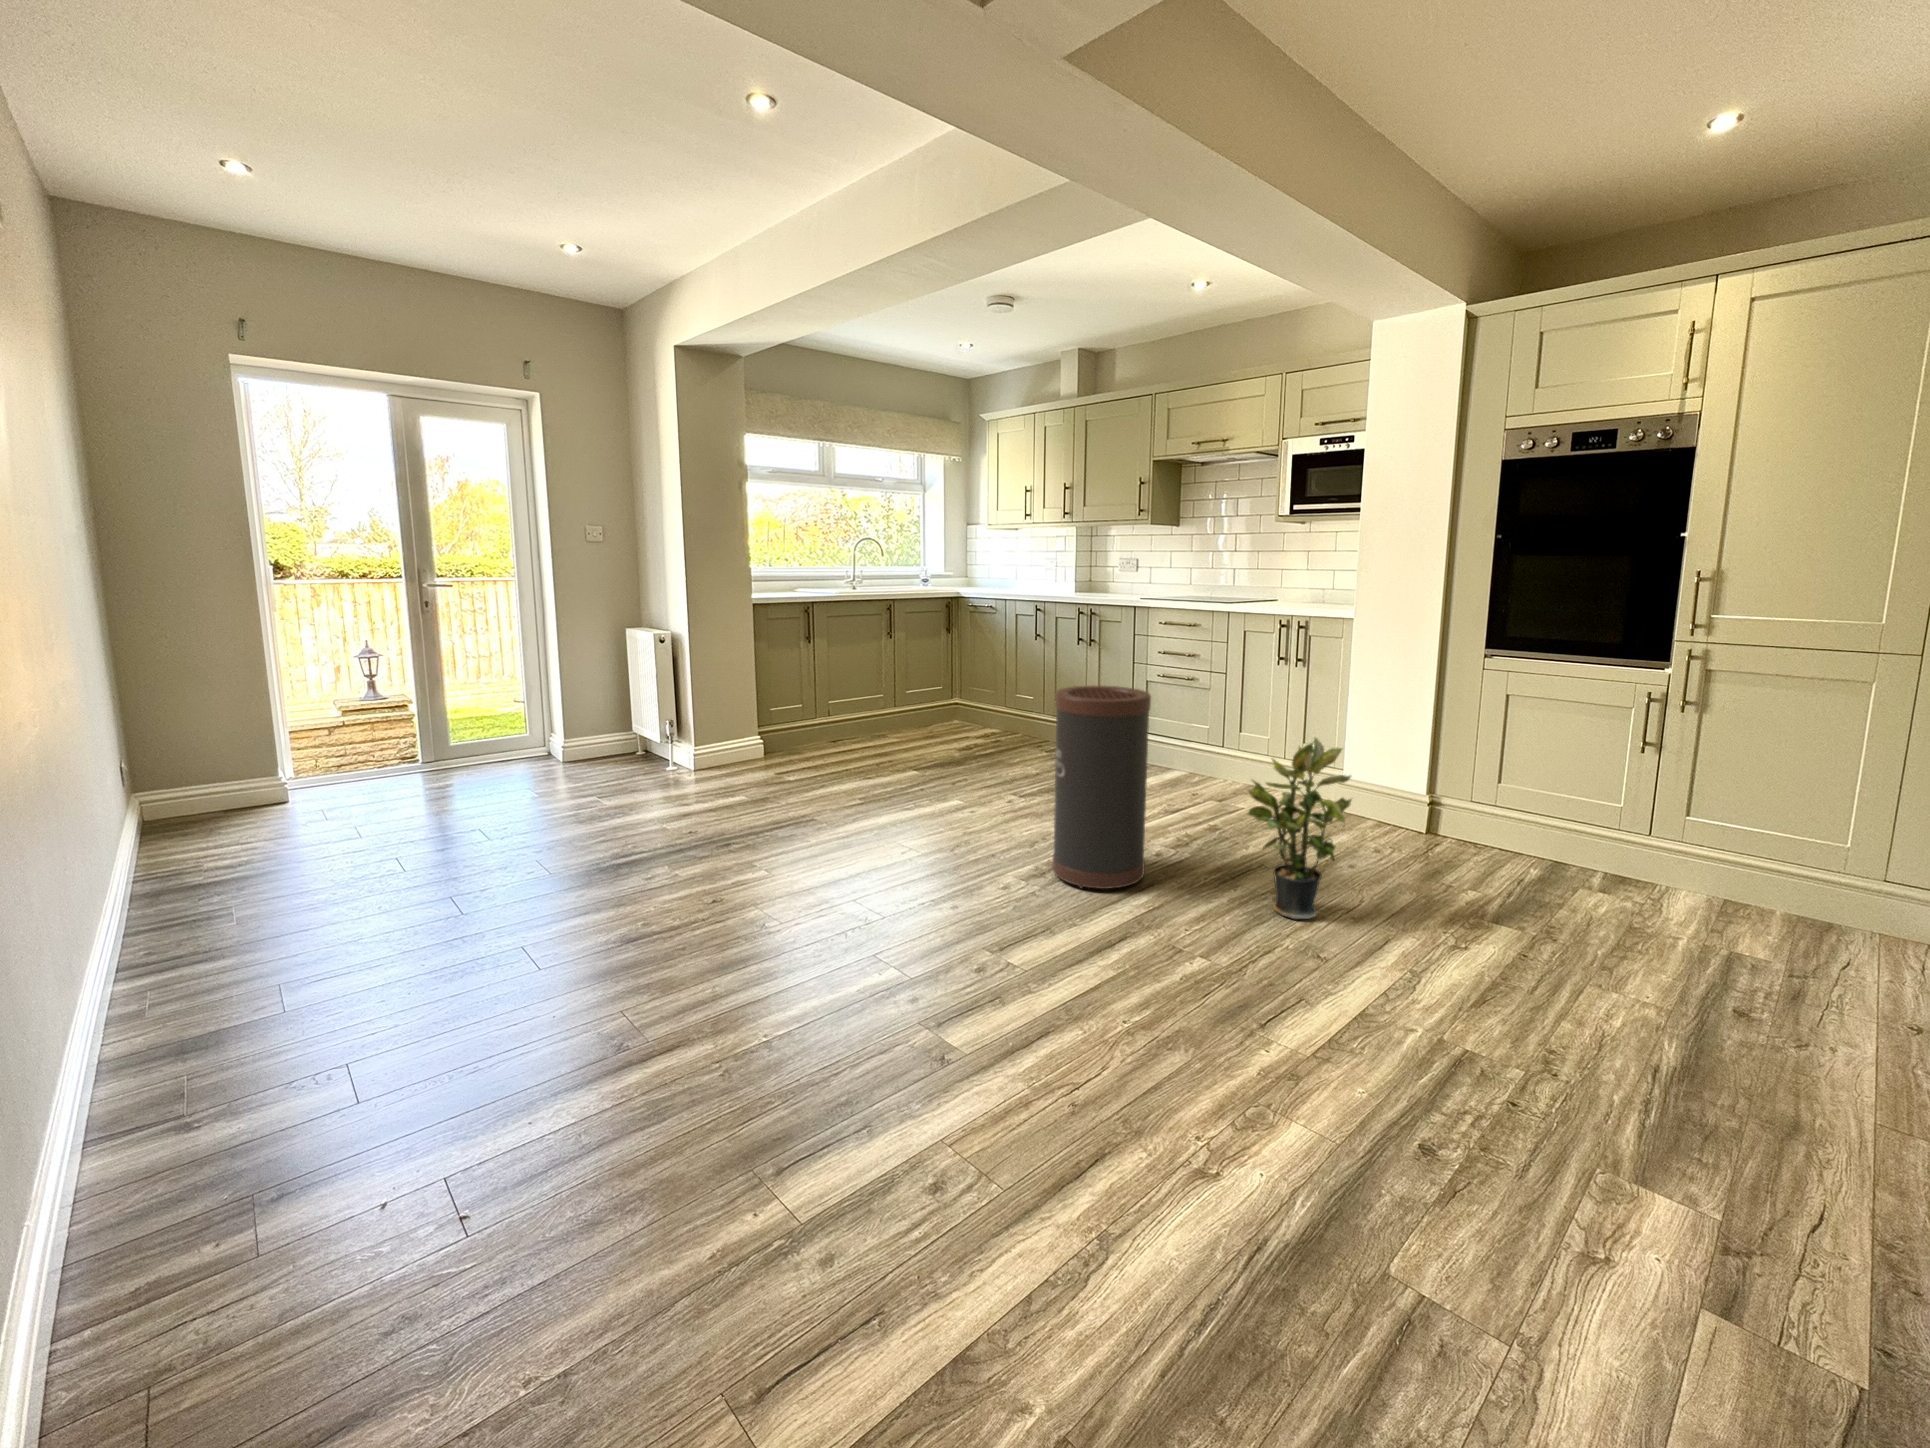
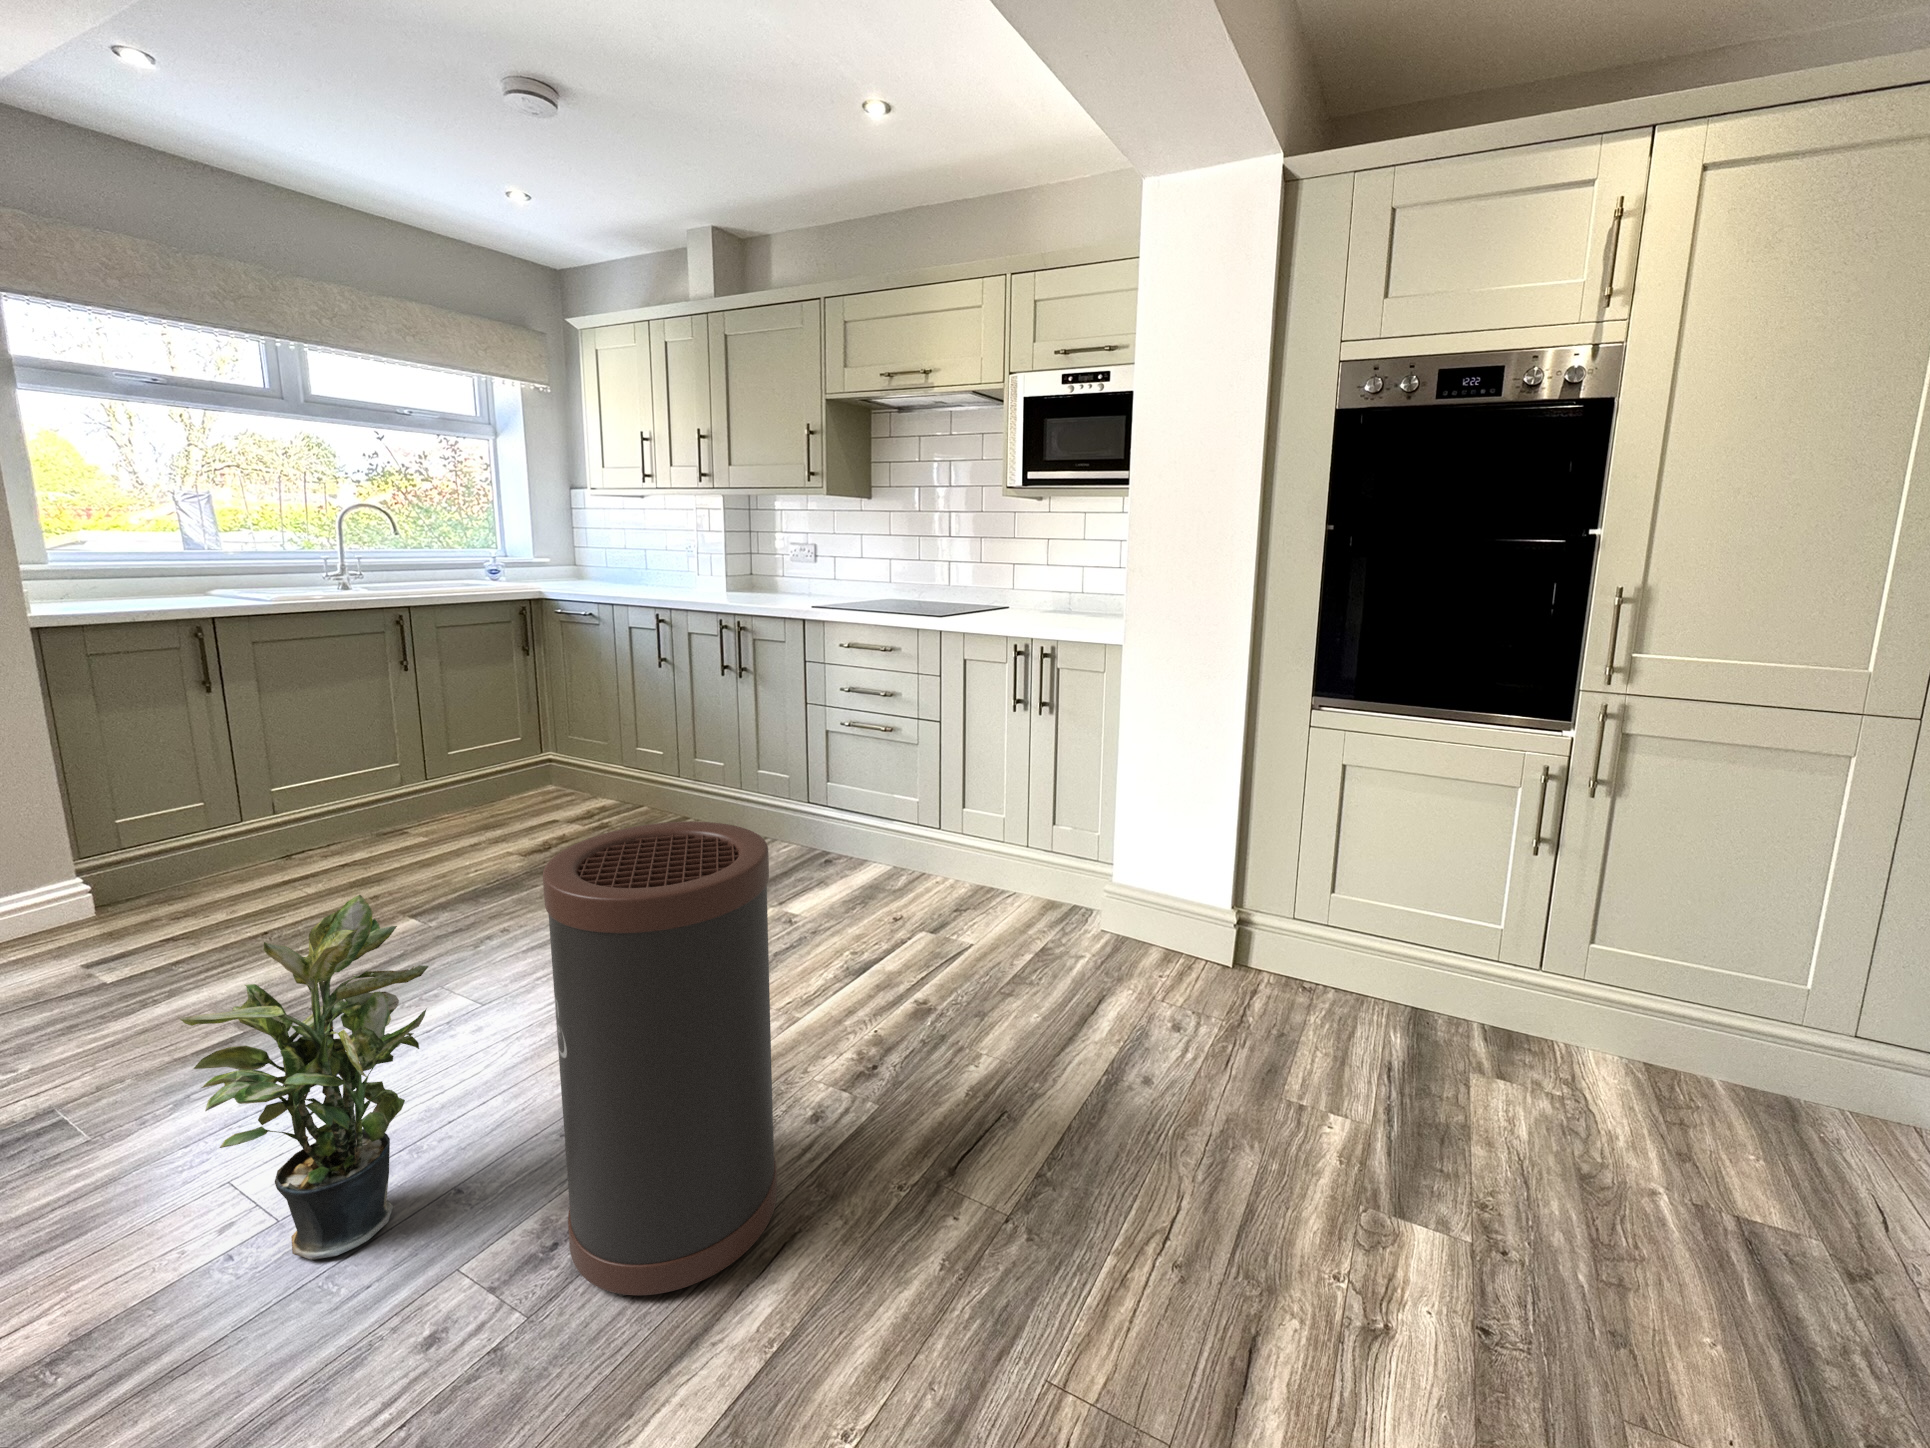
potted plant: present [1248,738,1351,919] -> present [179,895,428,1260]

